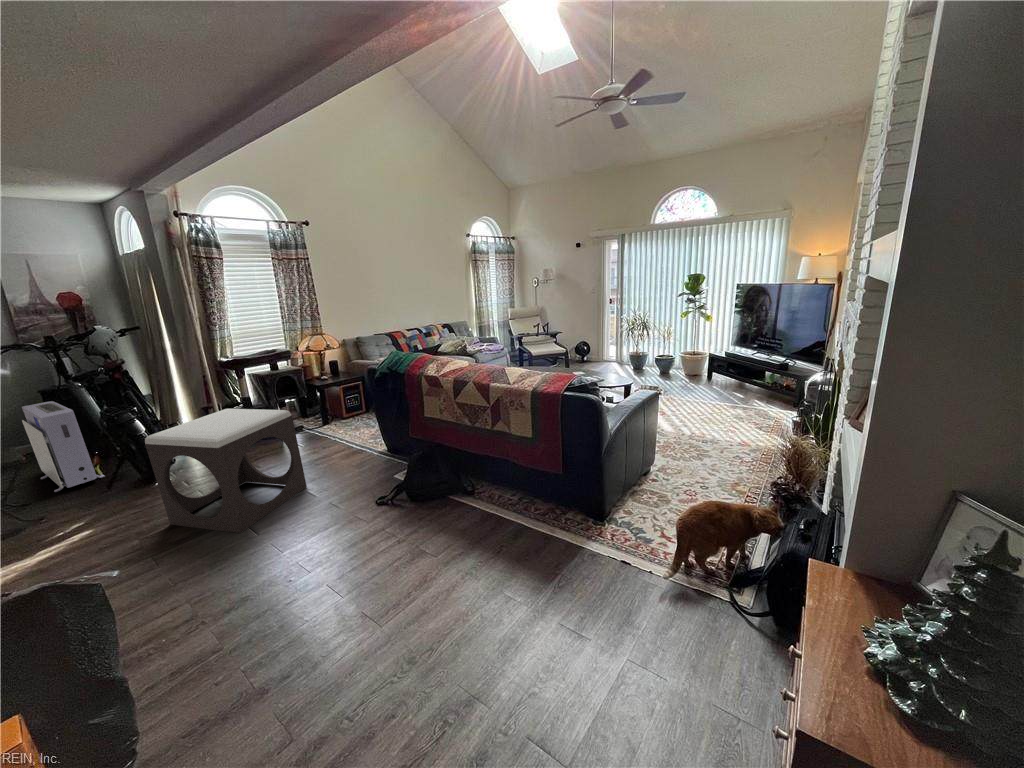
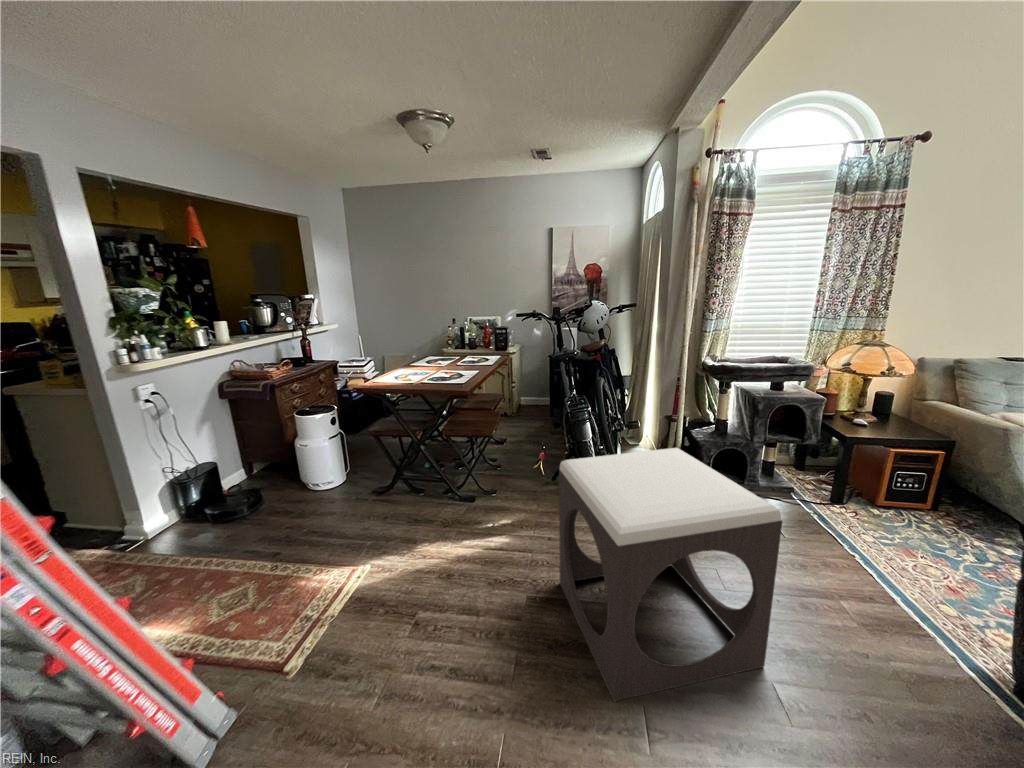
air purifier: present [22,401,105,492] -> none [527,370,563,460]

